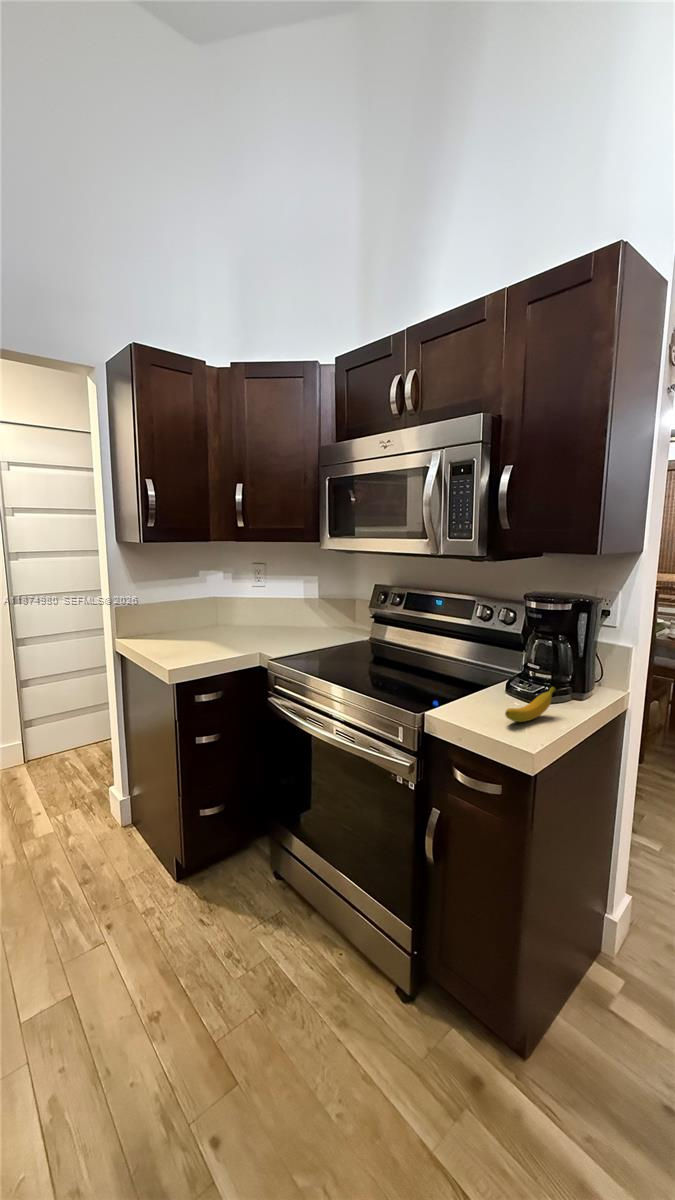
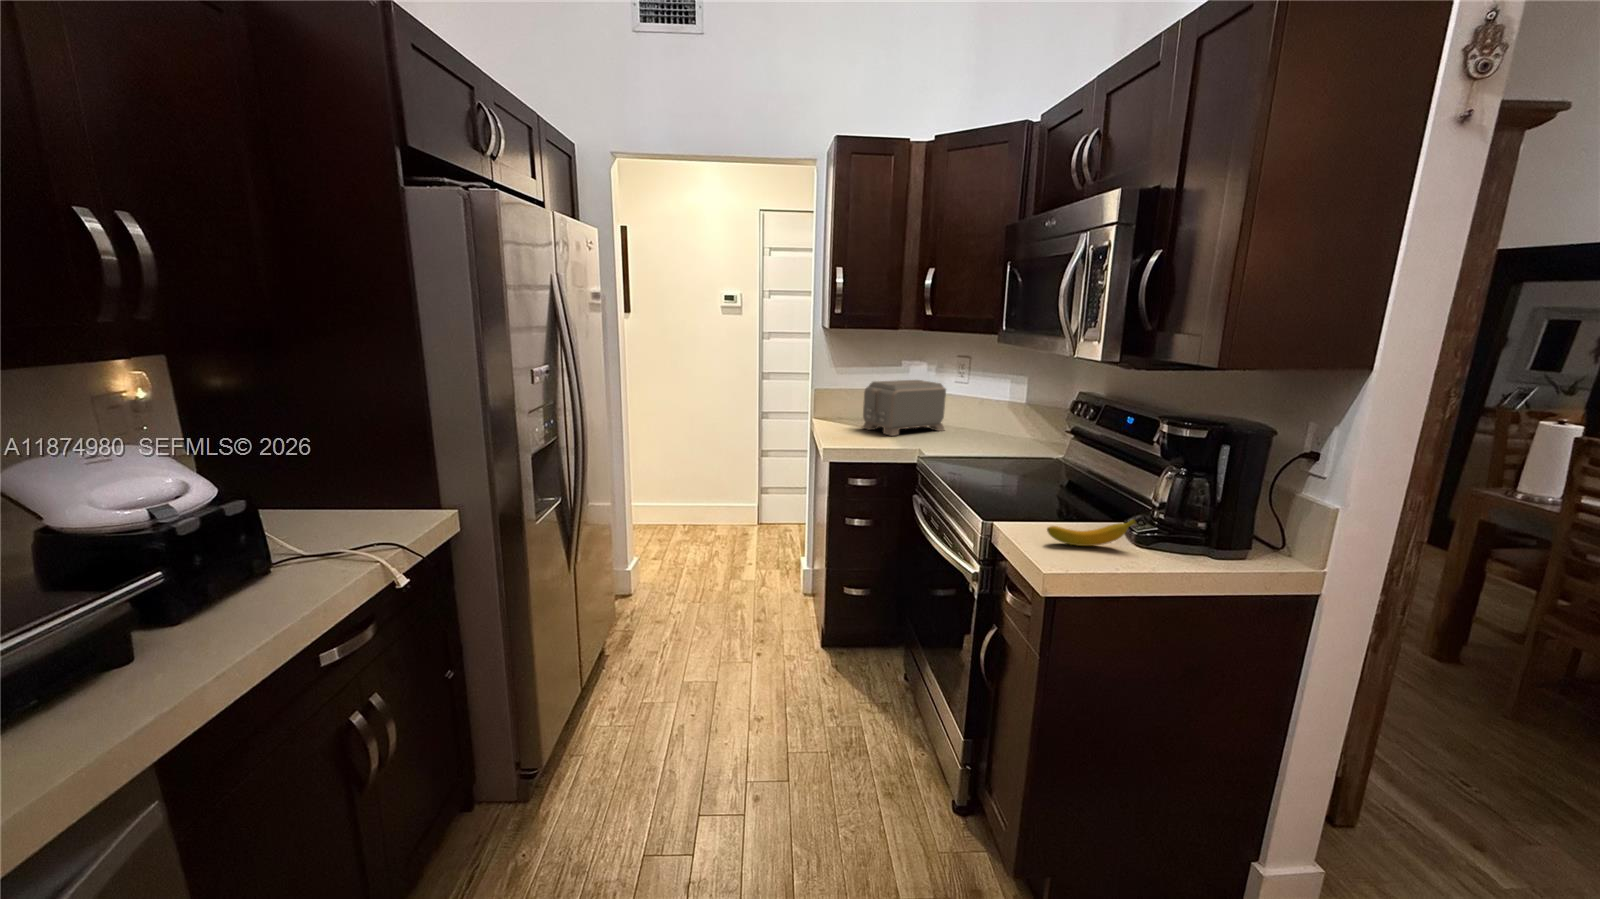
toaster: none [181,588,257,645] -> present [863,380,946,436]

